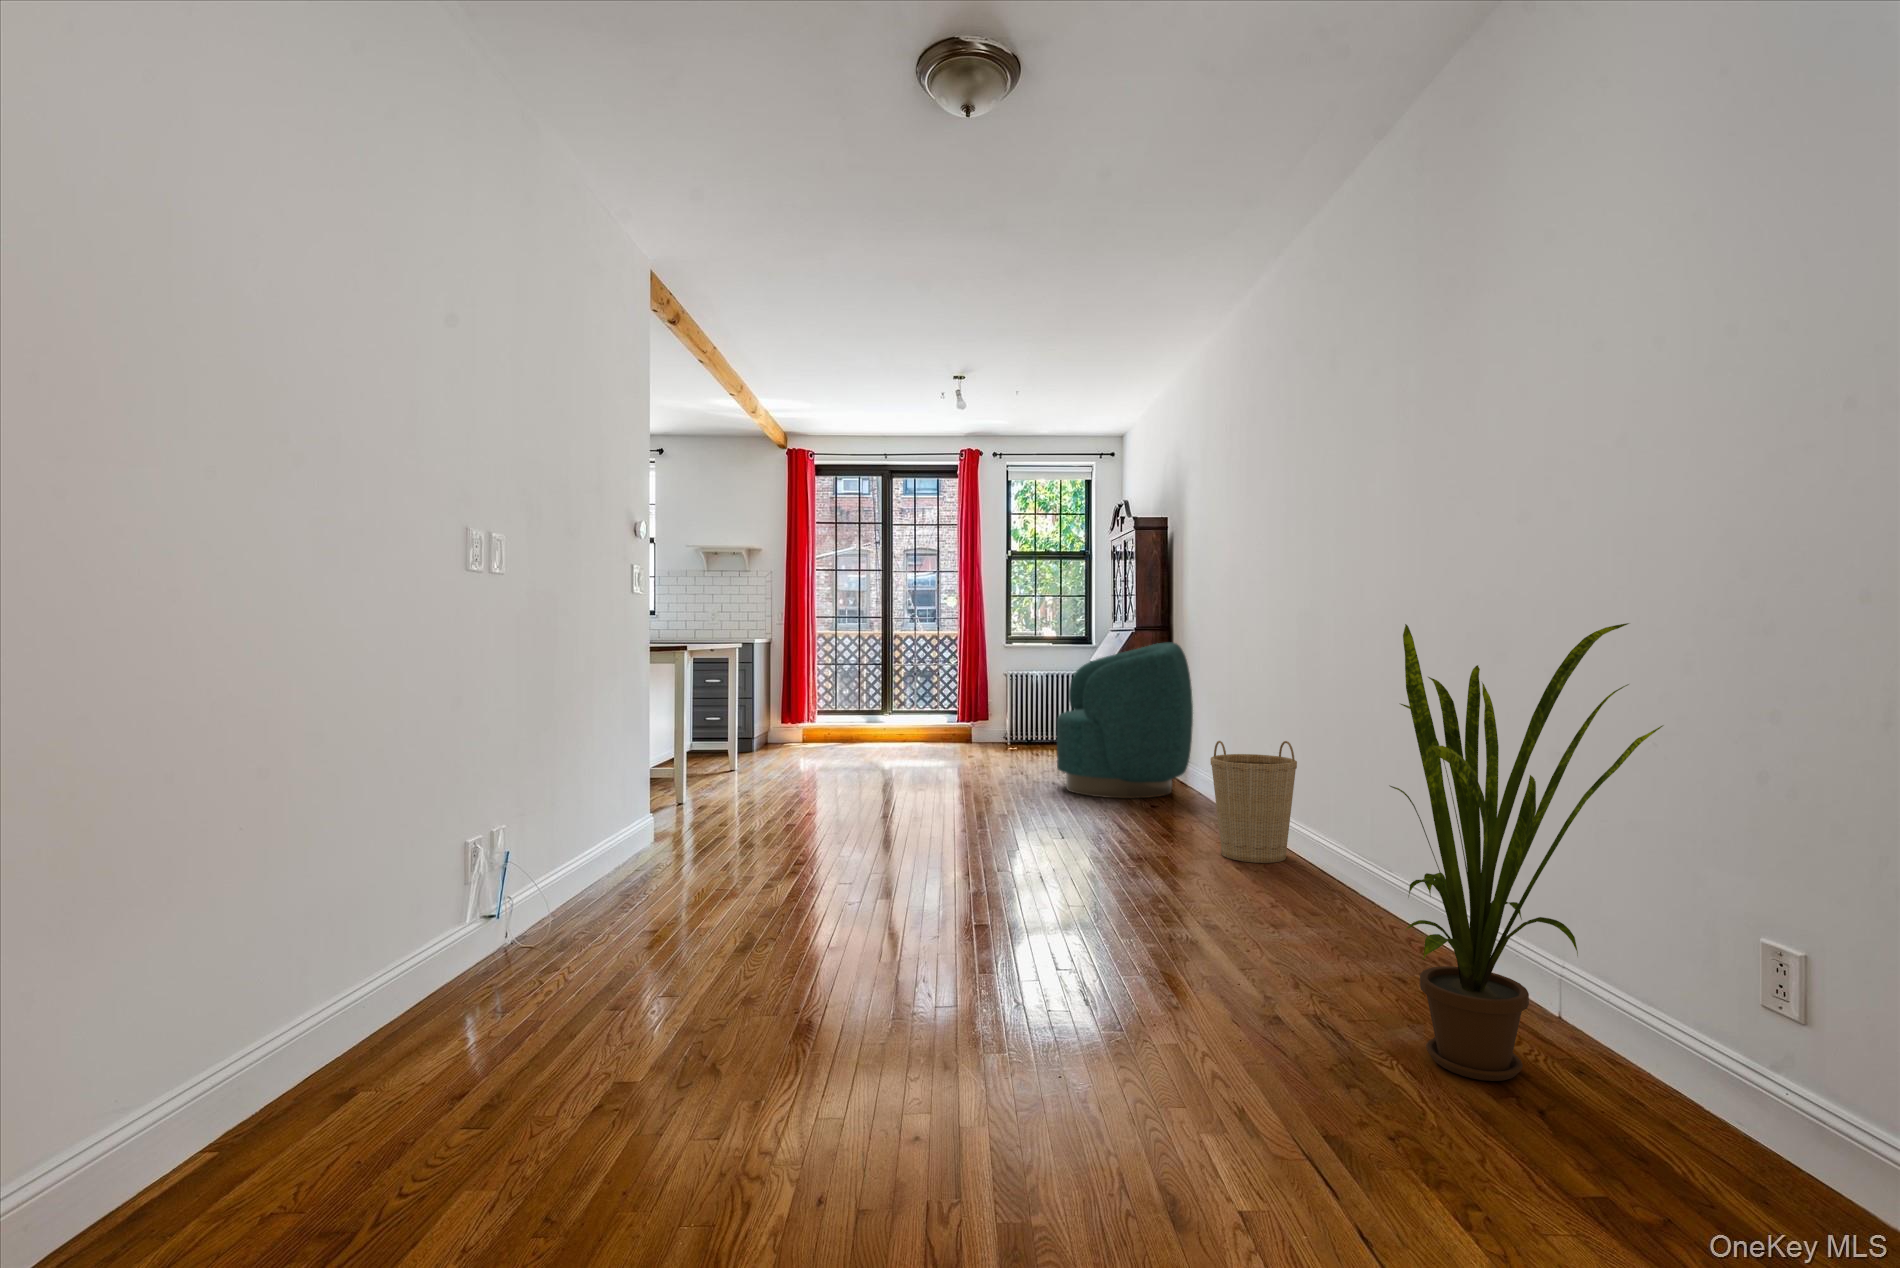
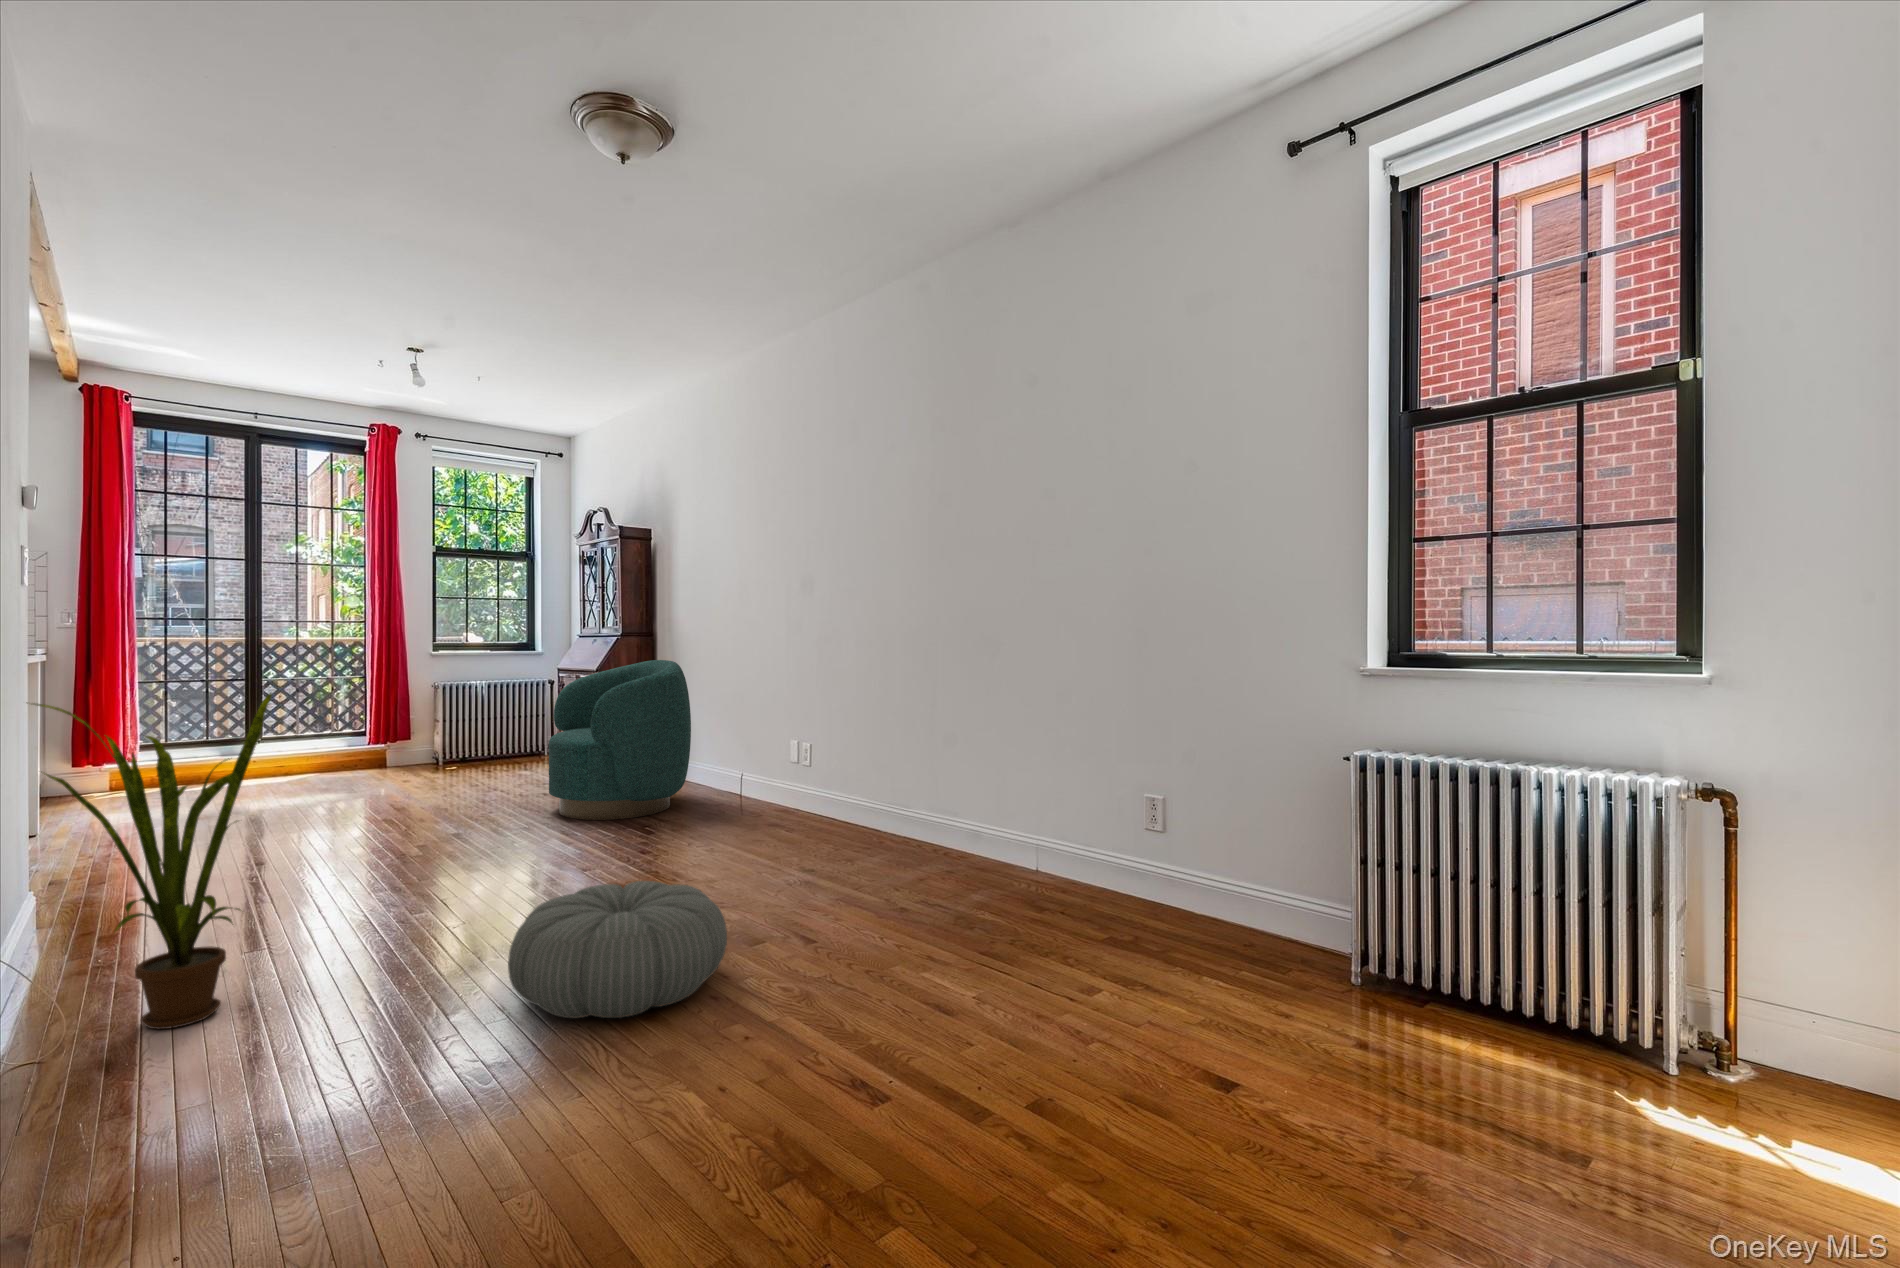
house plant: present [1390,623,1662,1081] -> present [34,693,272,1029]
basket: present [1210,741,1297,863] -> none [762,759,834,868]
pouf: none [874,824,1075,946] -> present [508,881,727,1018]

